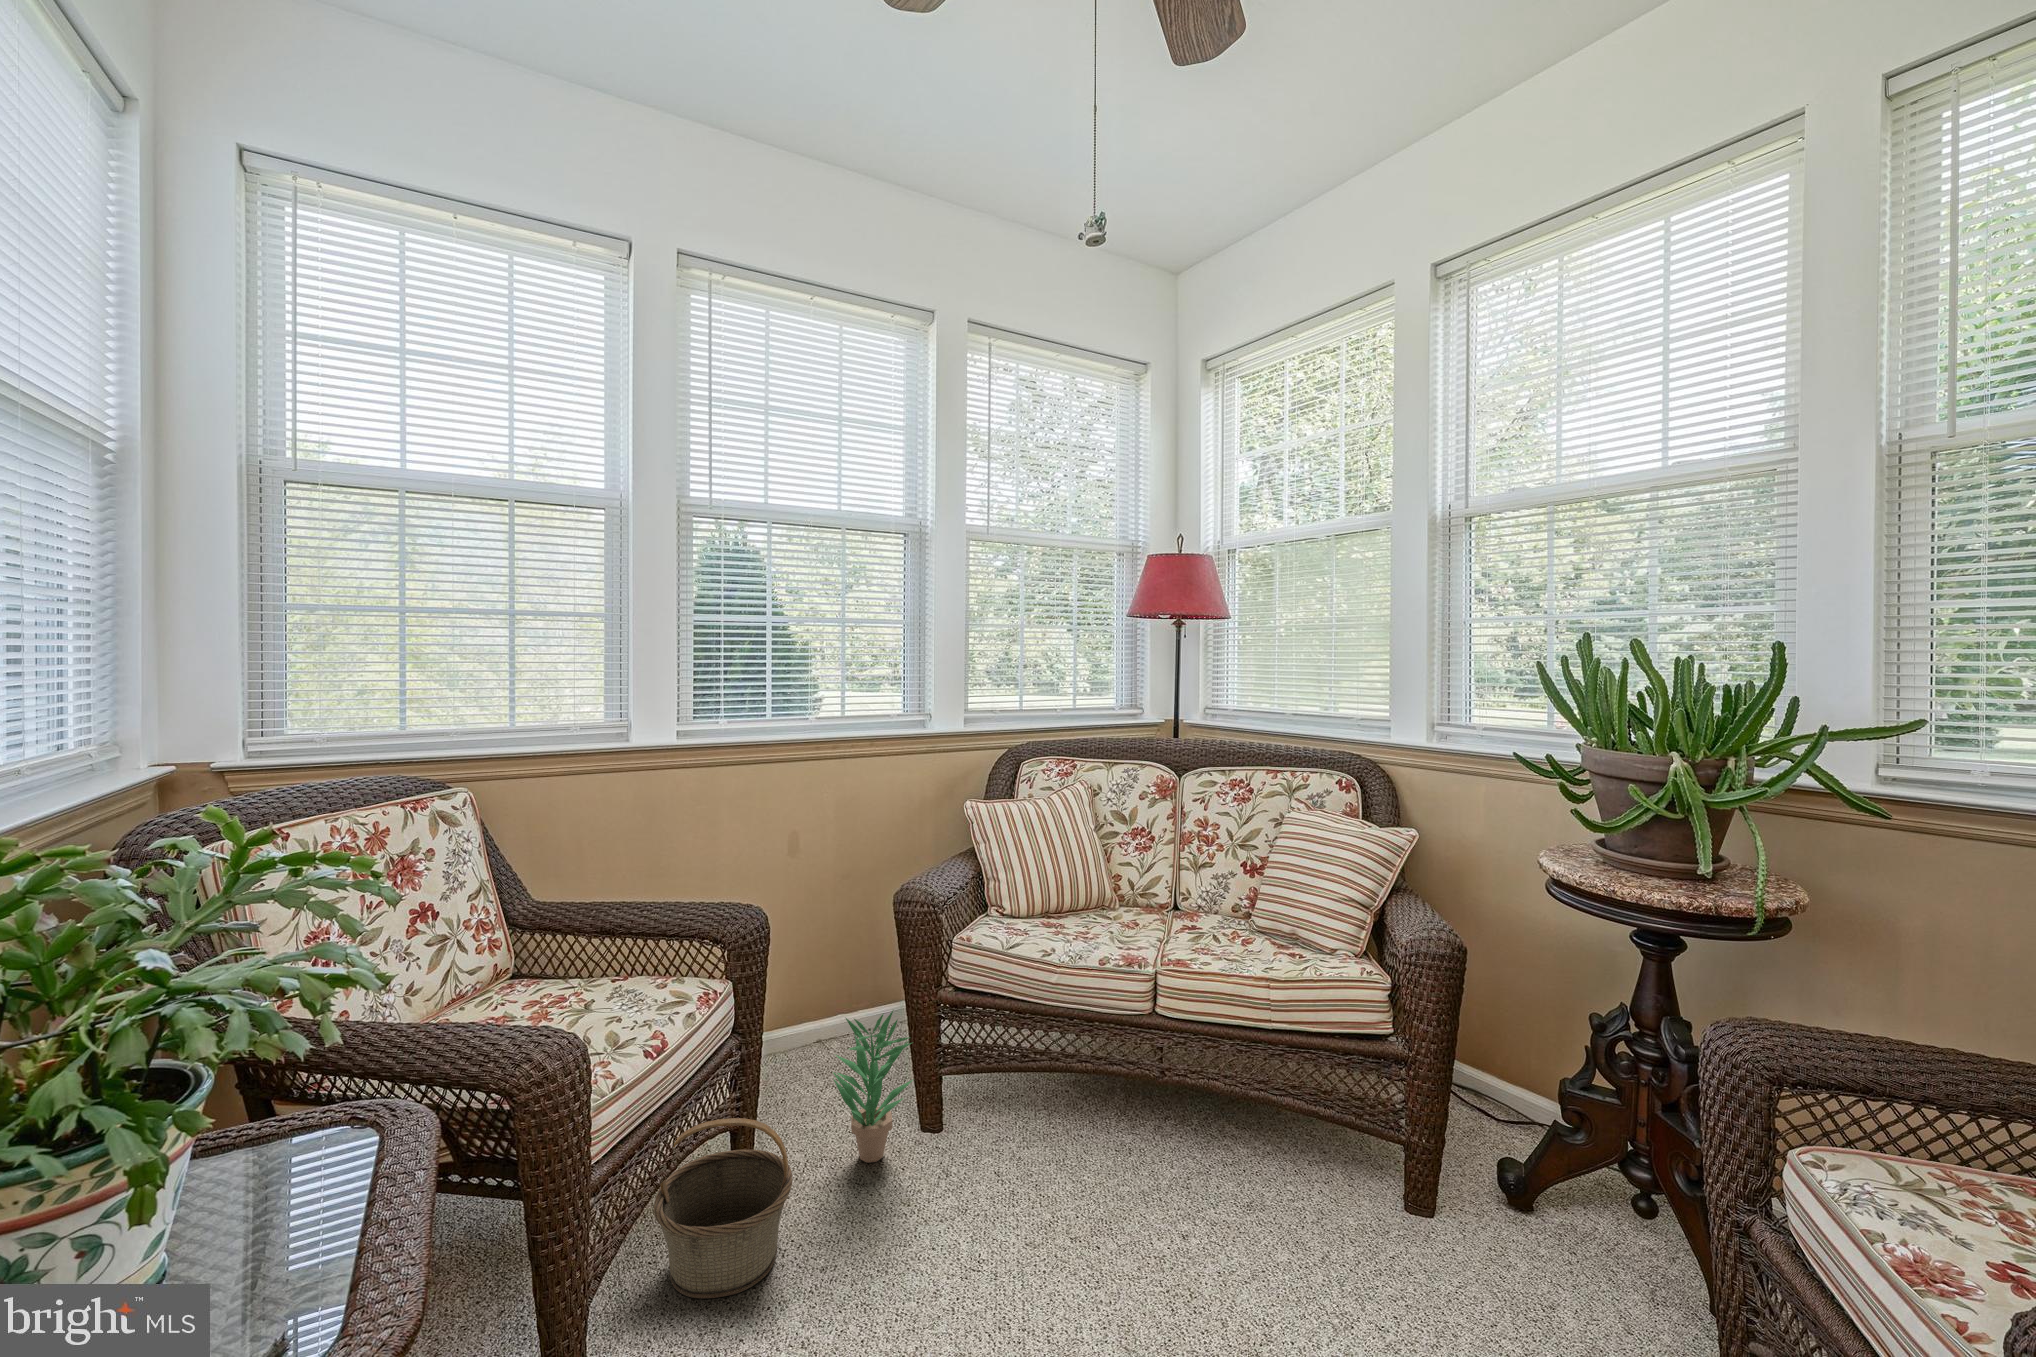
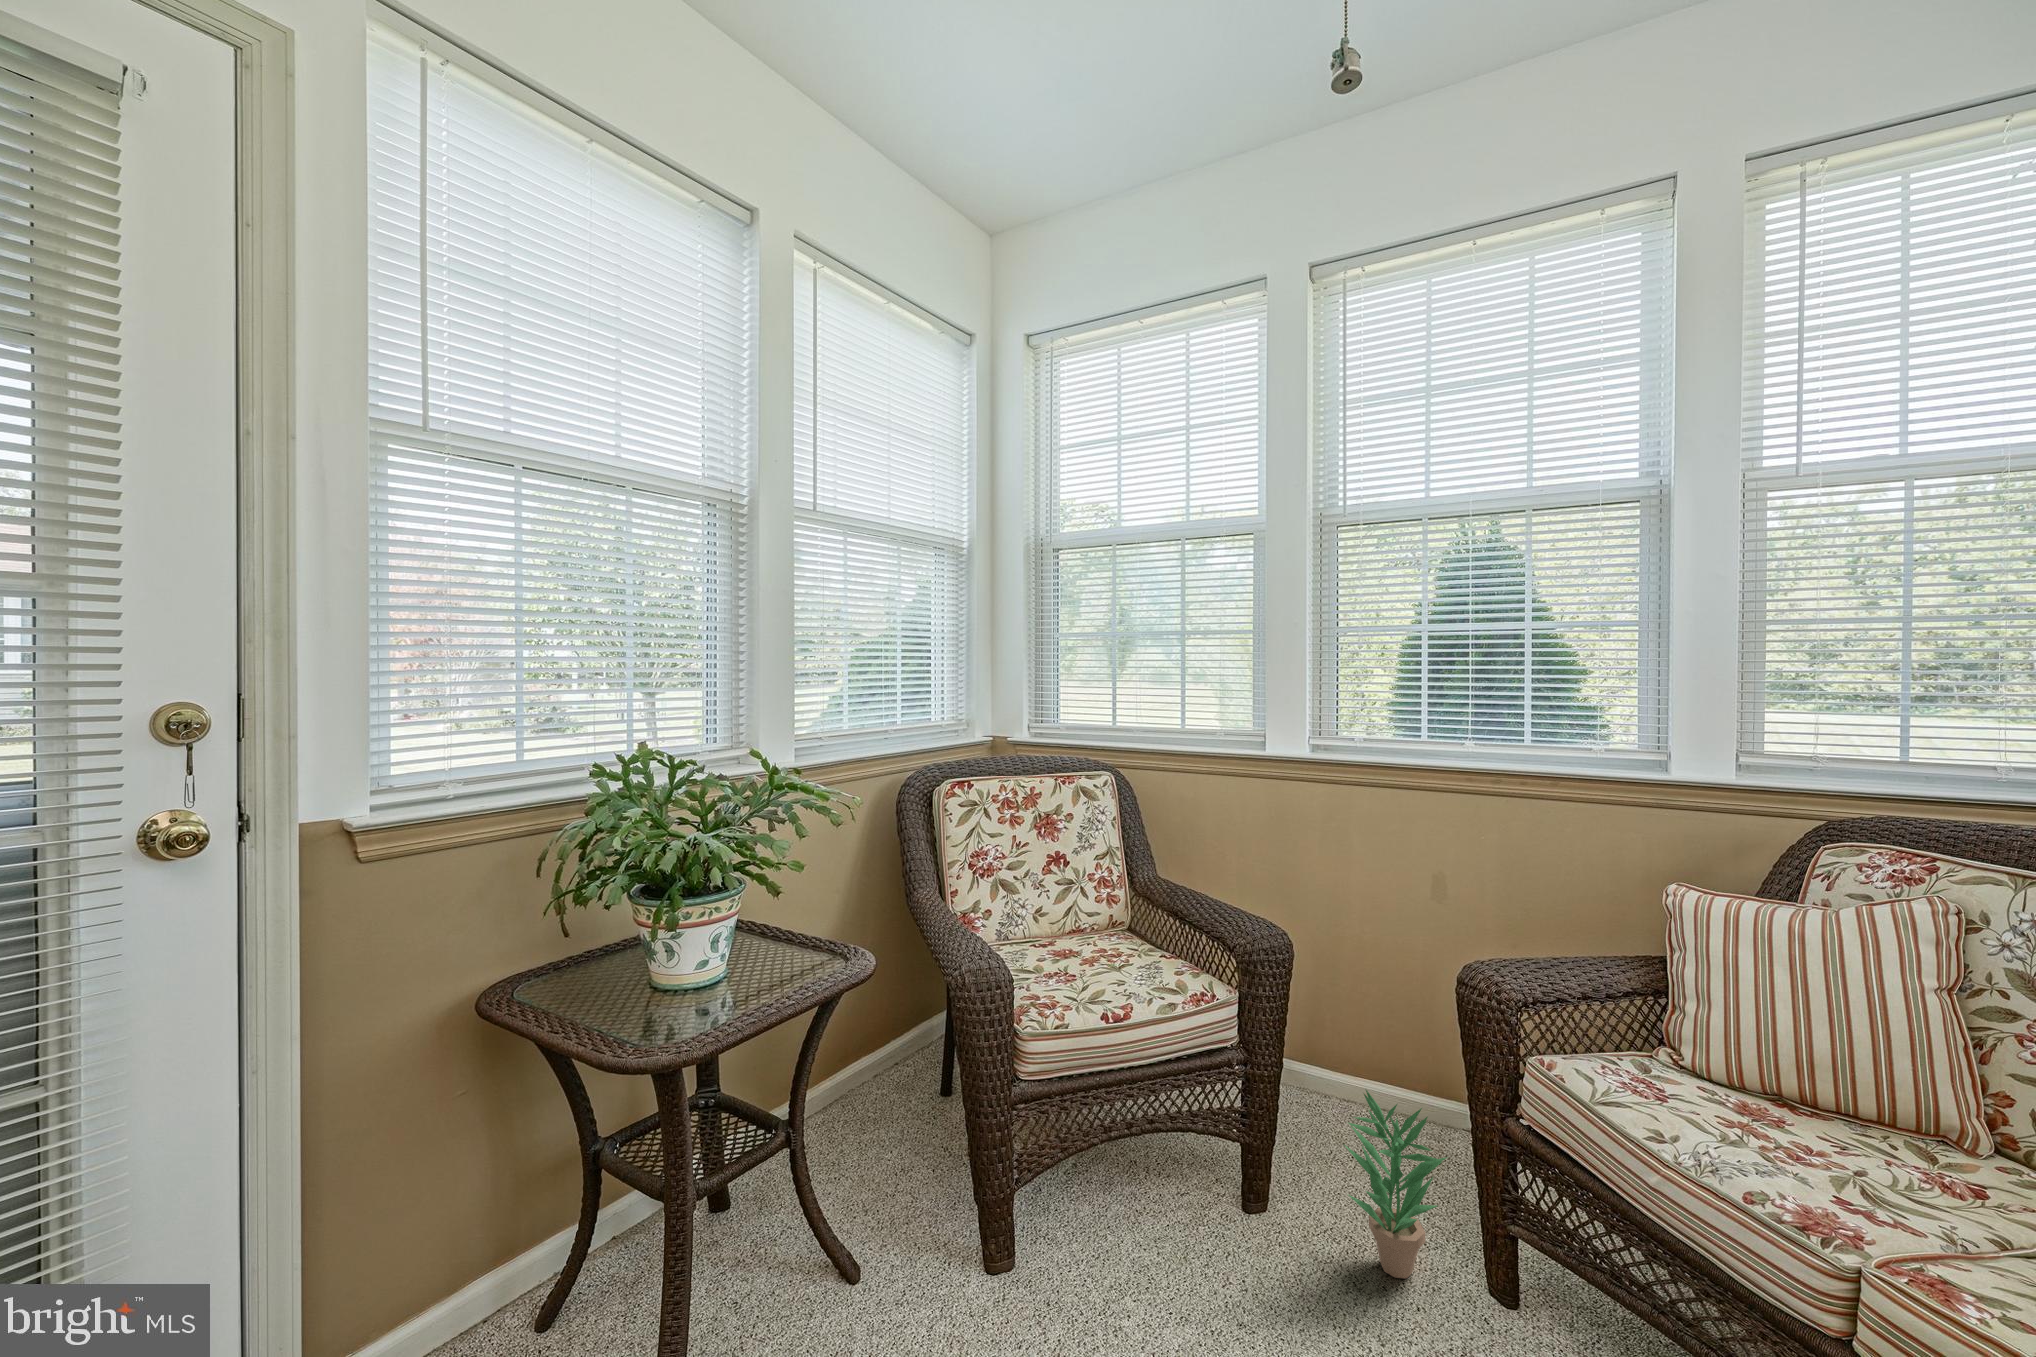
basket: present [654,1118,793,1298] -> none [1115,1111,1246,1289]

